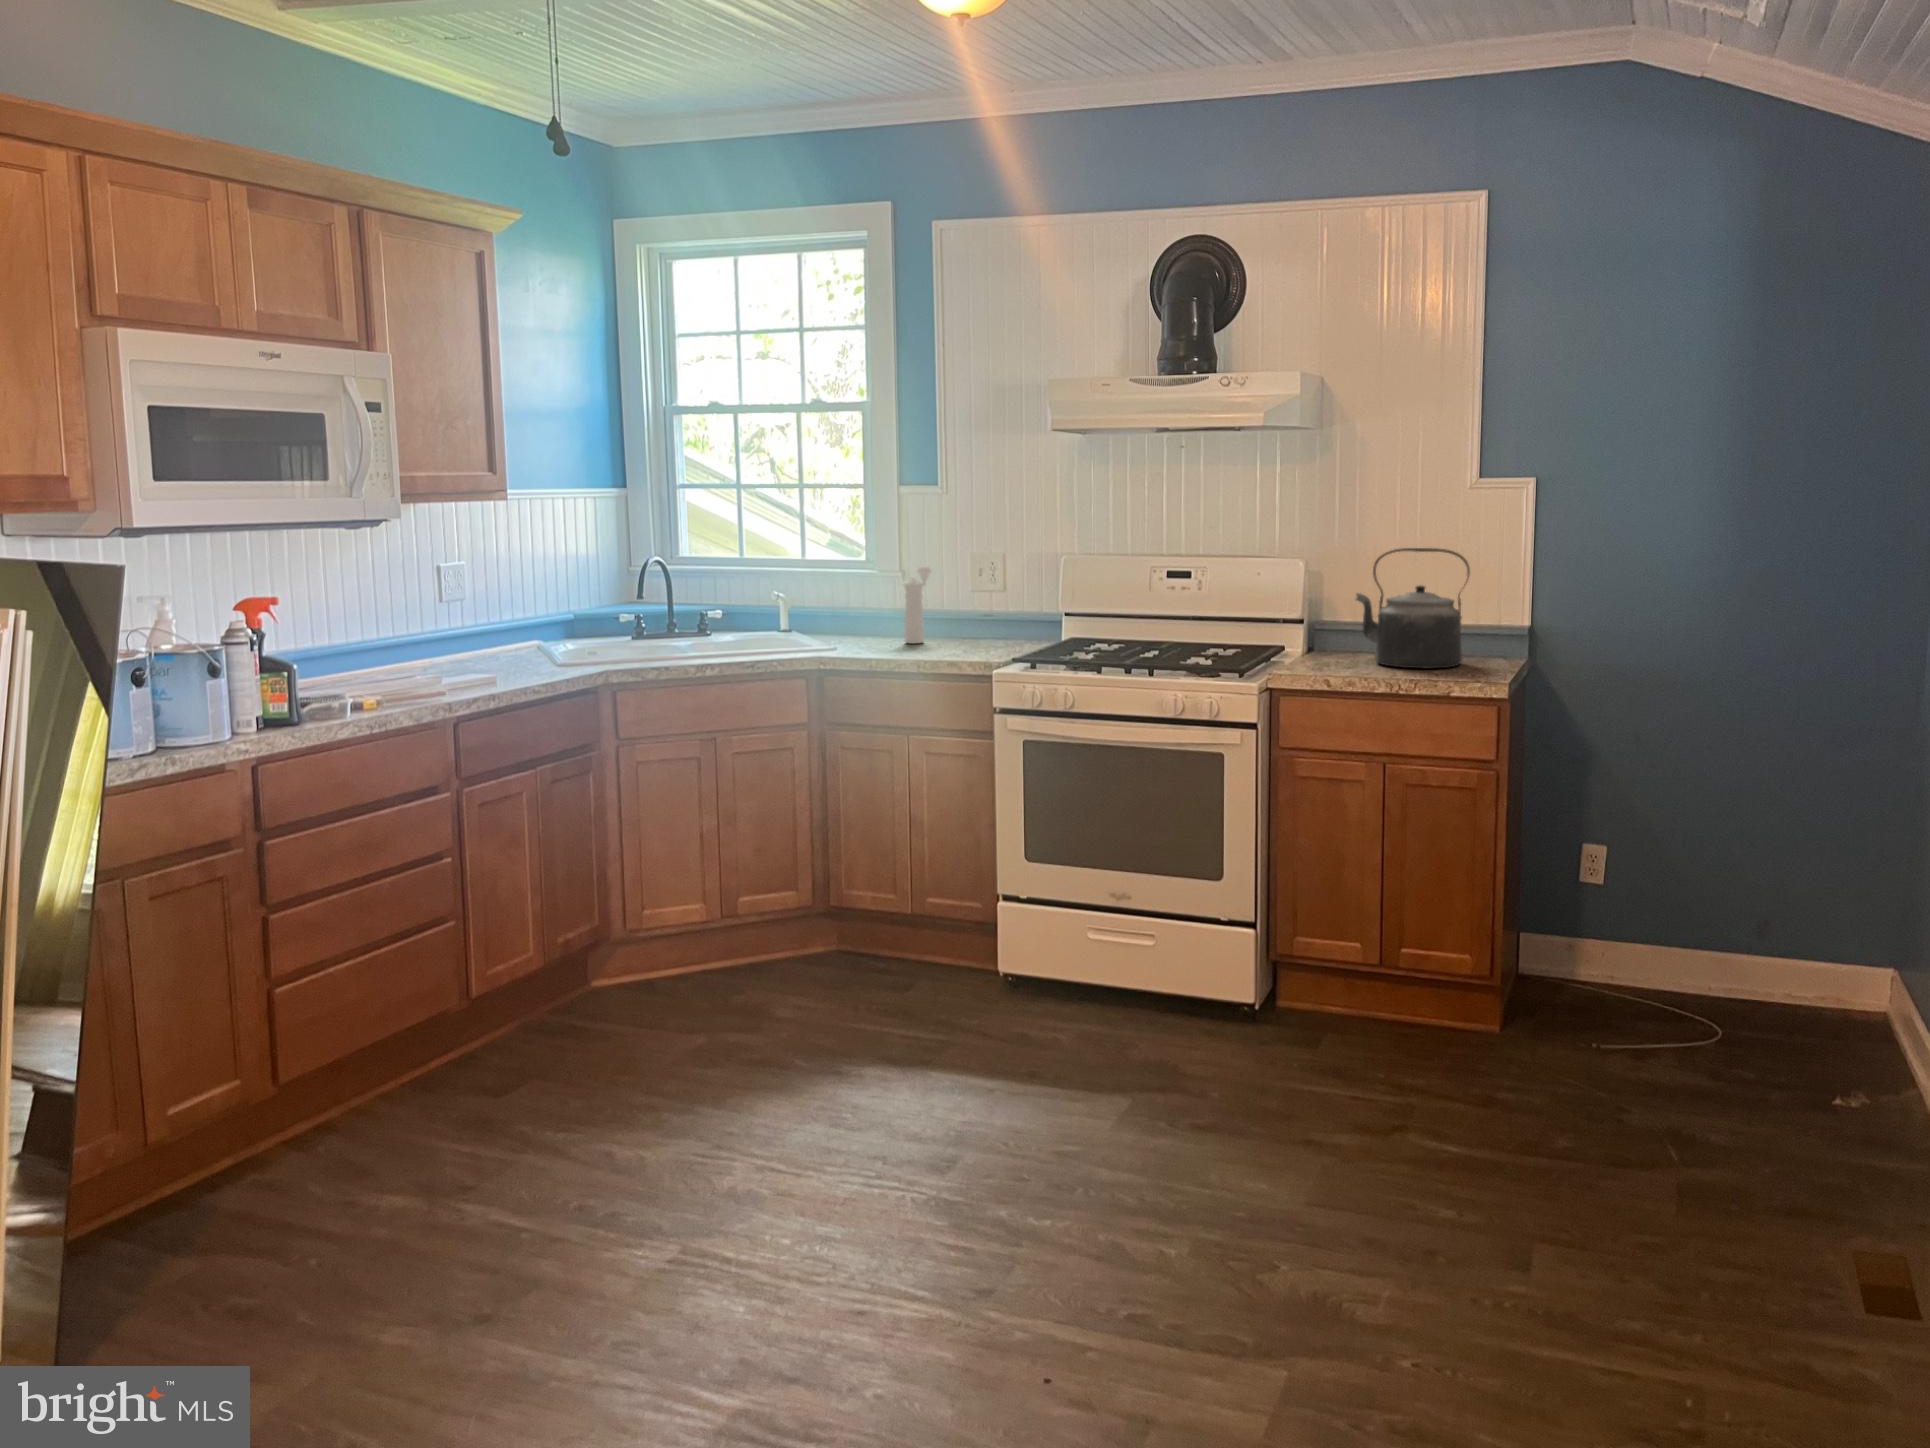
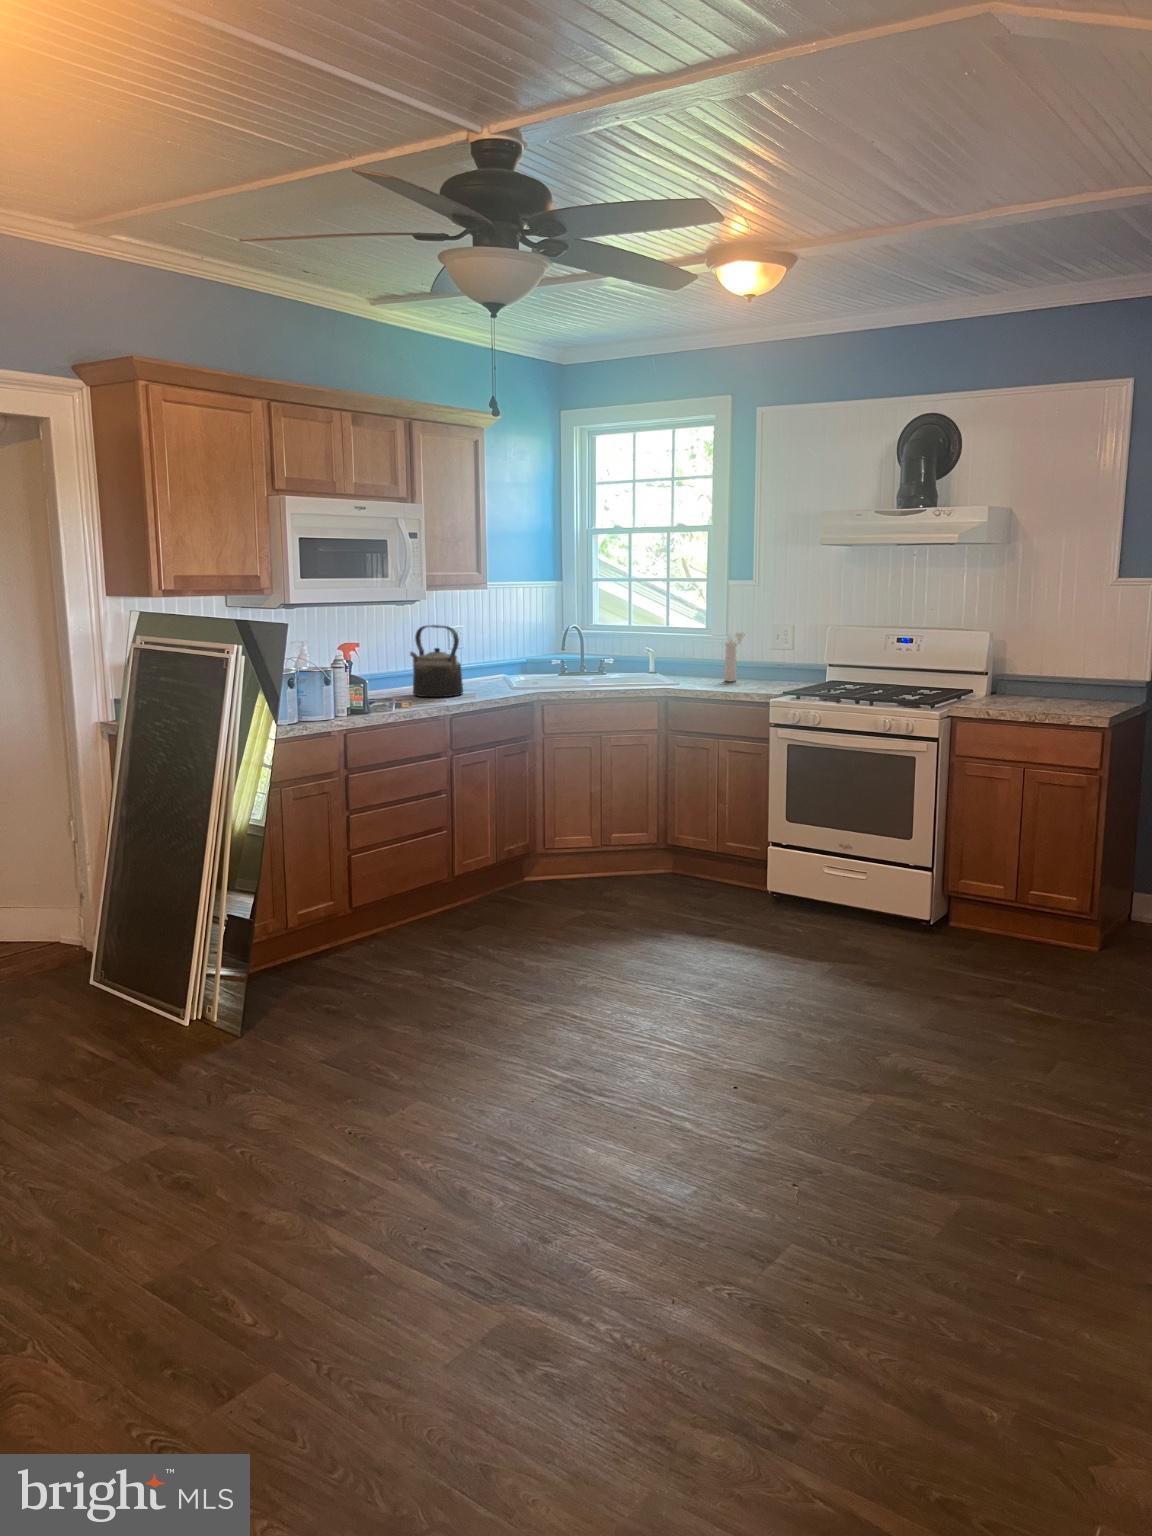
kettle: present [1356,548,1470,668] -> present [410,625,463,697]

